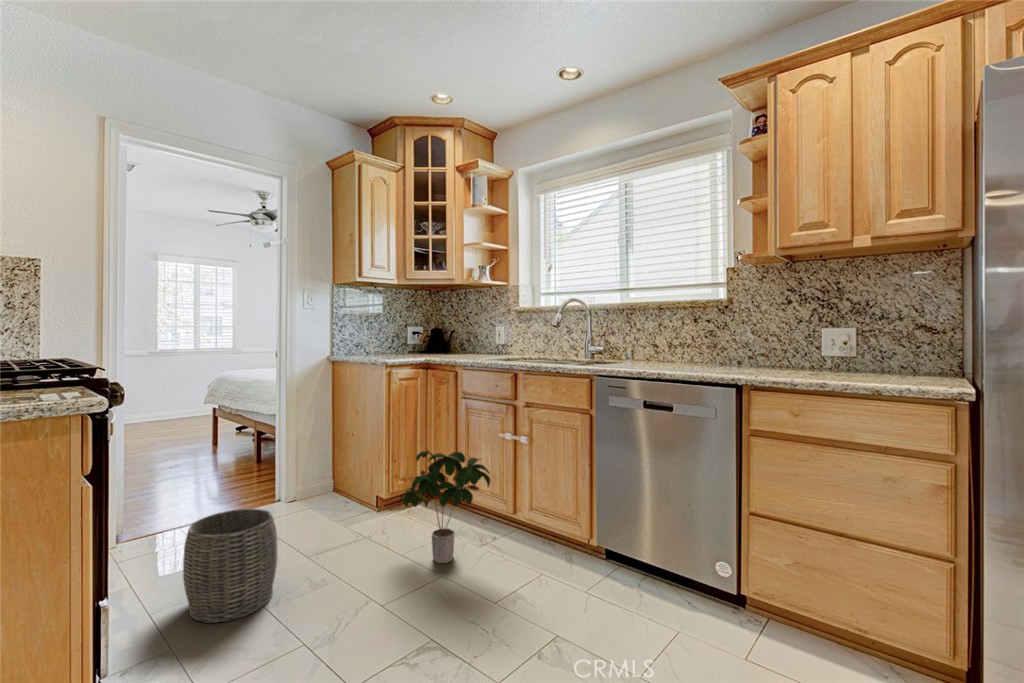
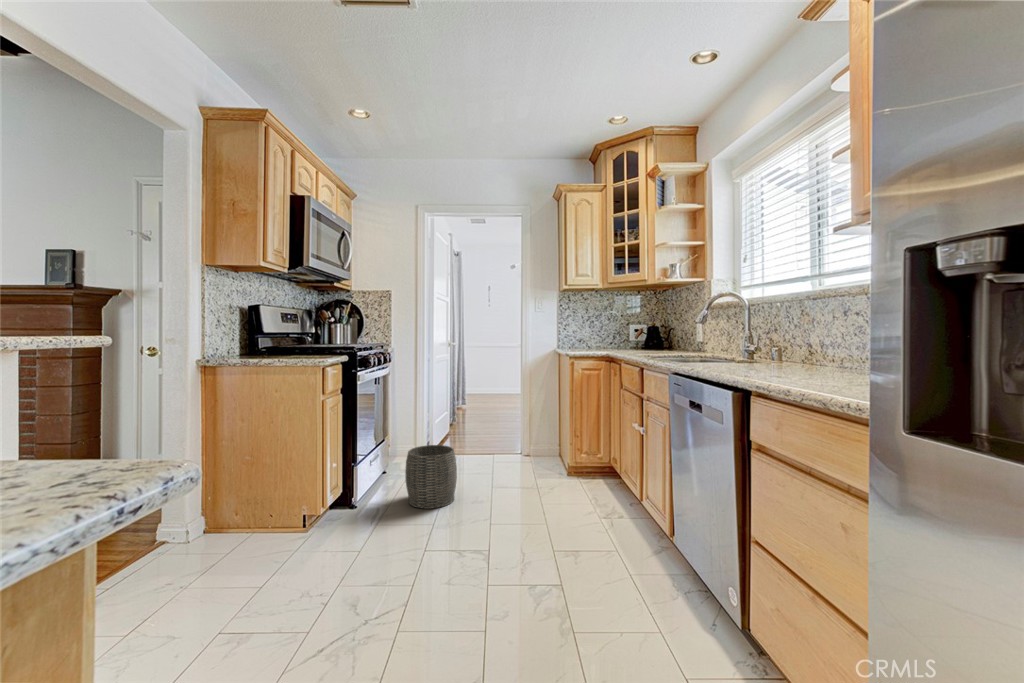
potted plant: present [400,450,490,563] -> none [544,427,594,521]

